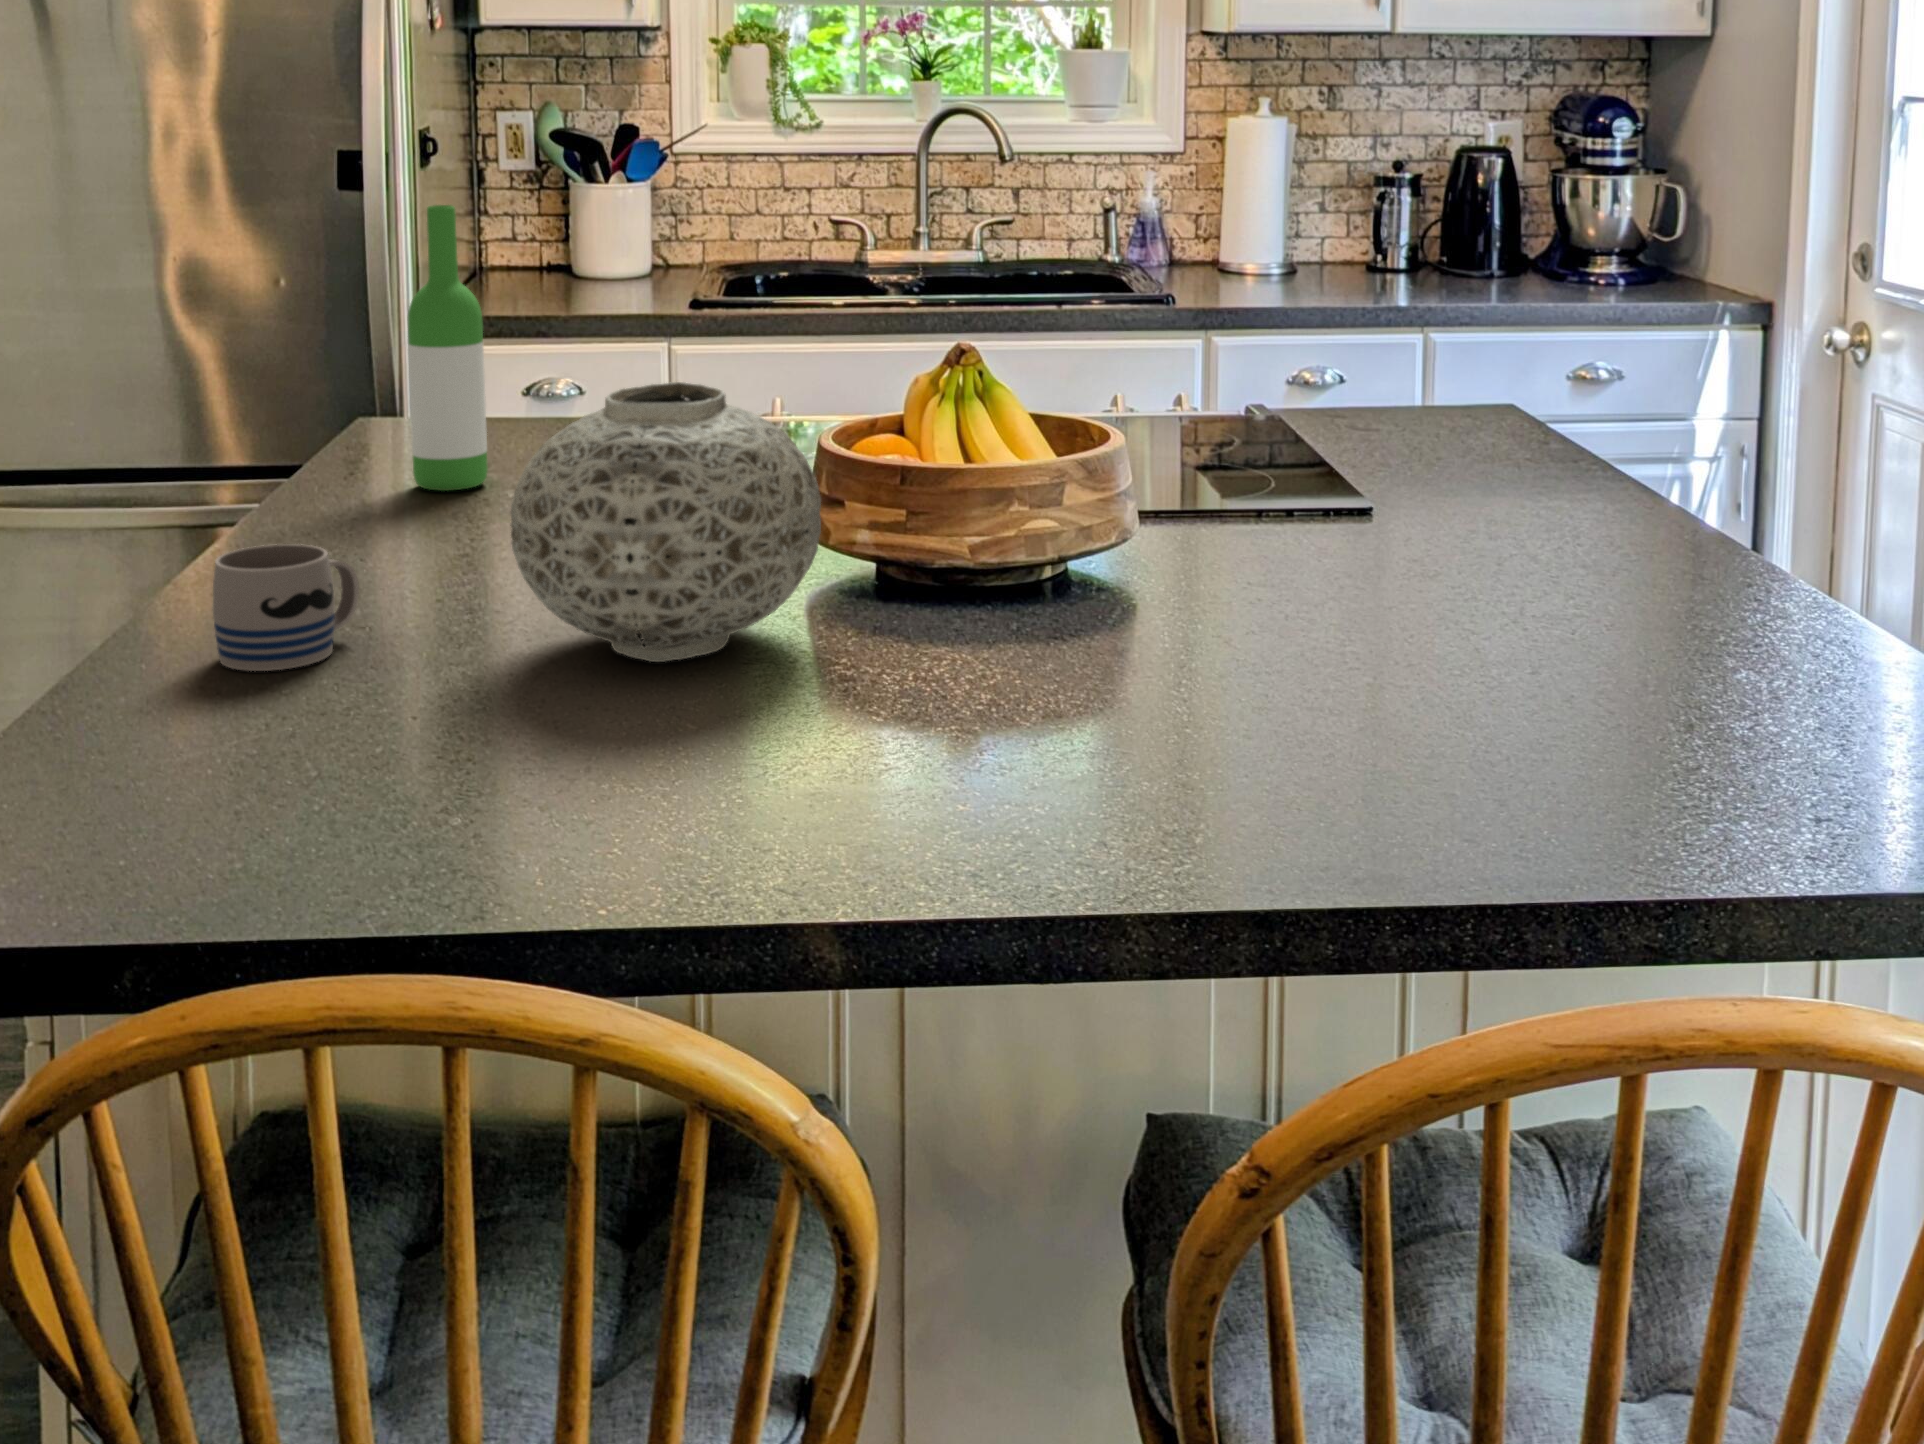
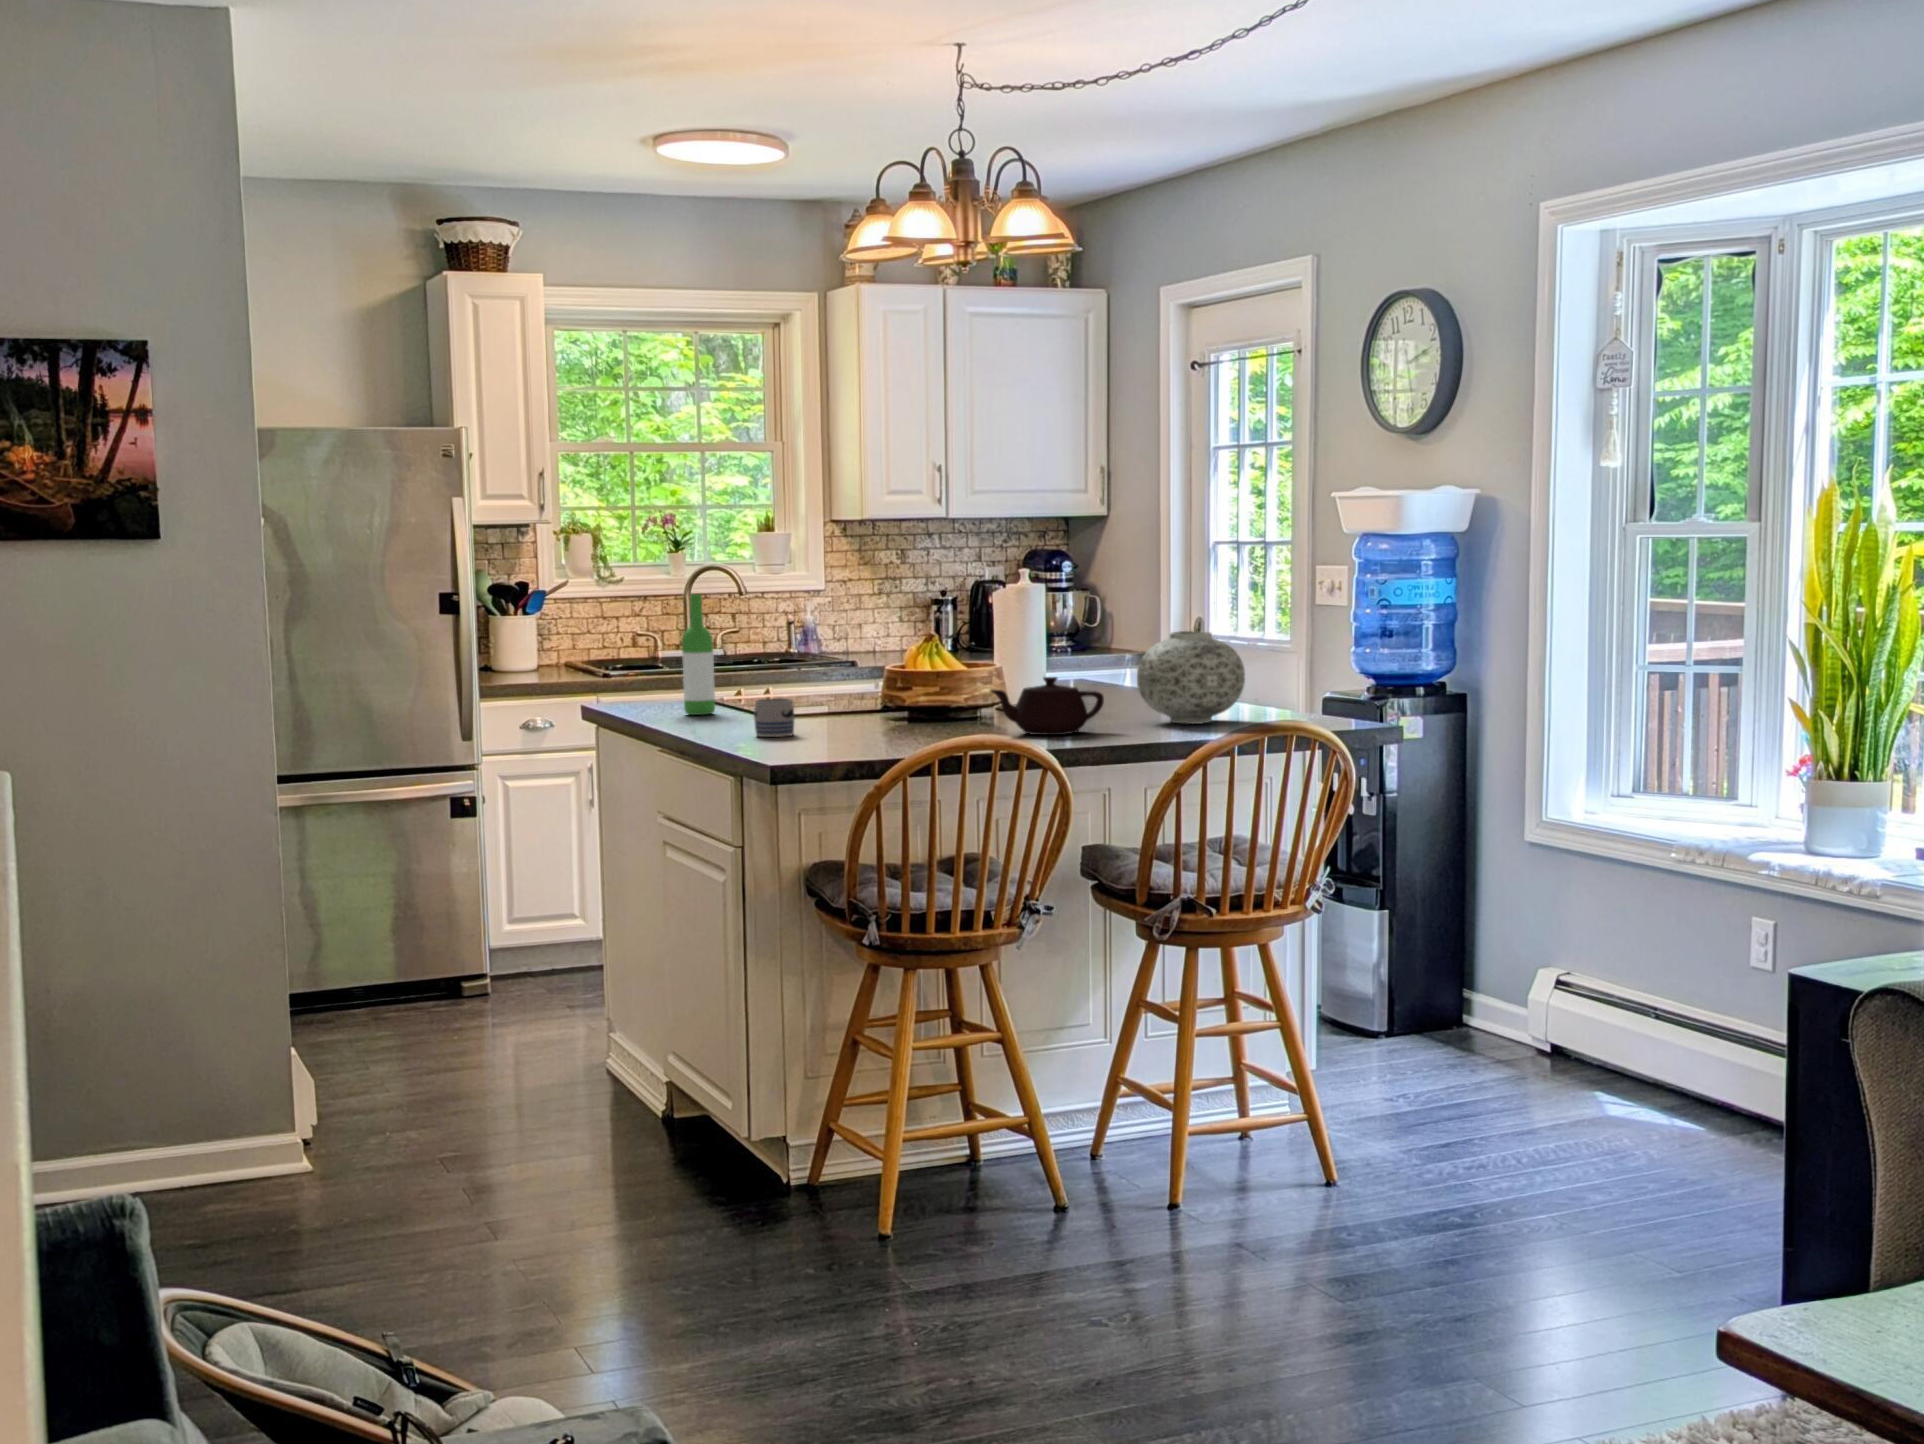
vase: present [510,382,821,662] -> present [1137,631,1245,724]
teapot: none [765,593,1149,811] -> present [991,677,1104,735]

